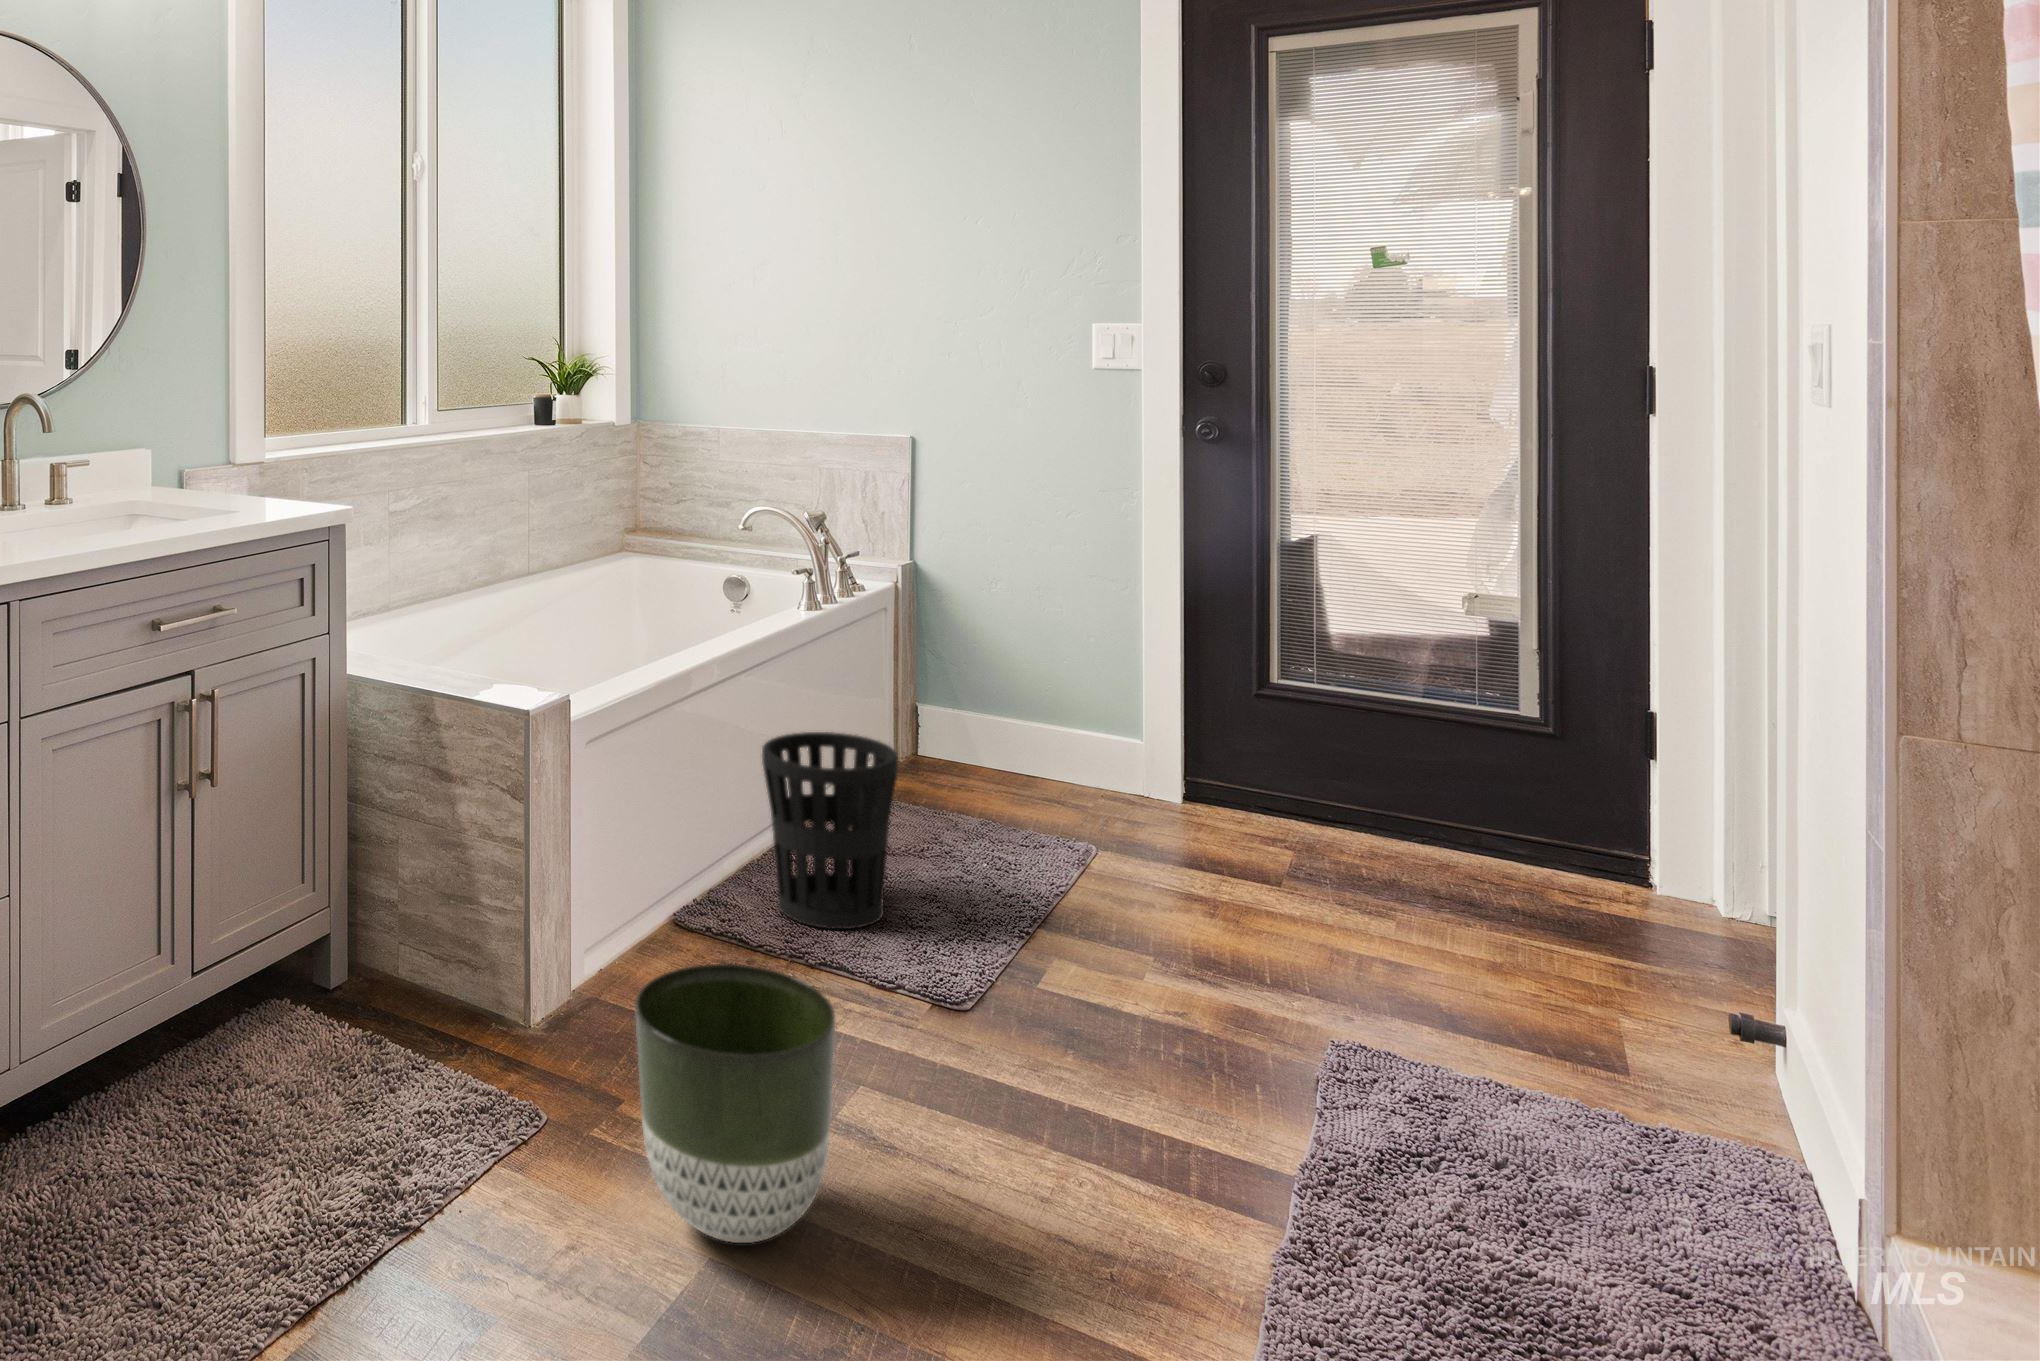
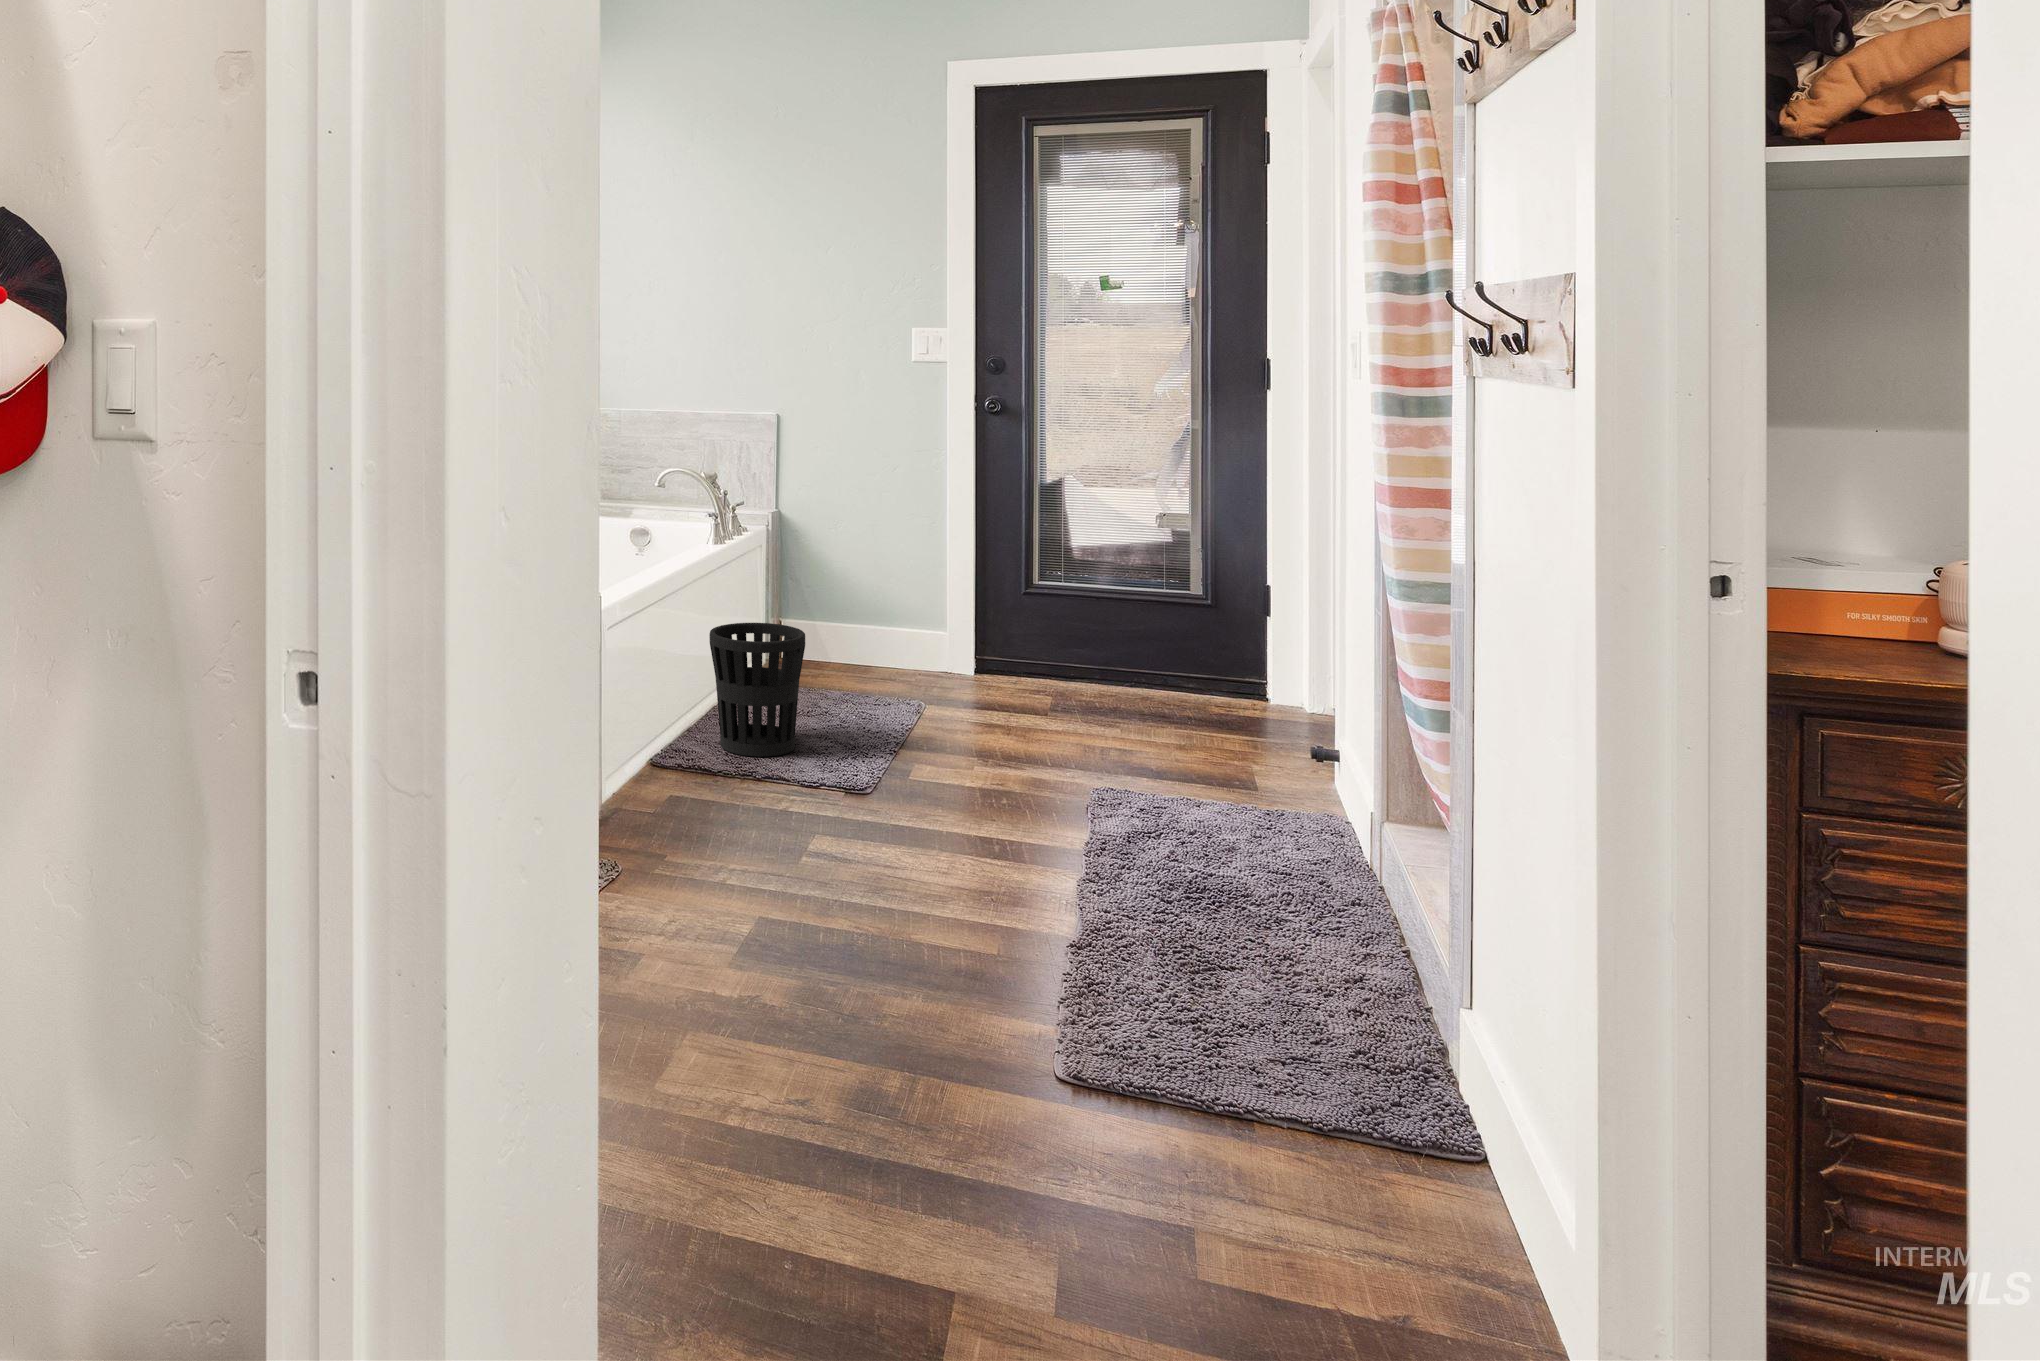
planter: present [635,964,835,1243] -> none [703,744,830,906]

